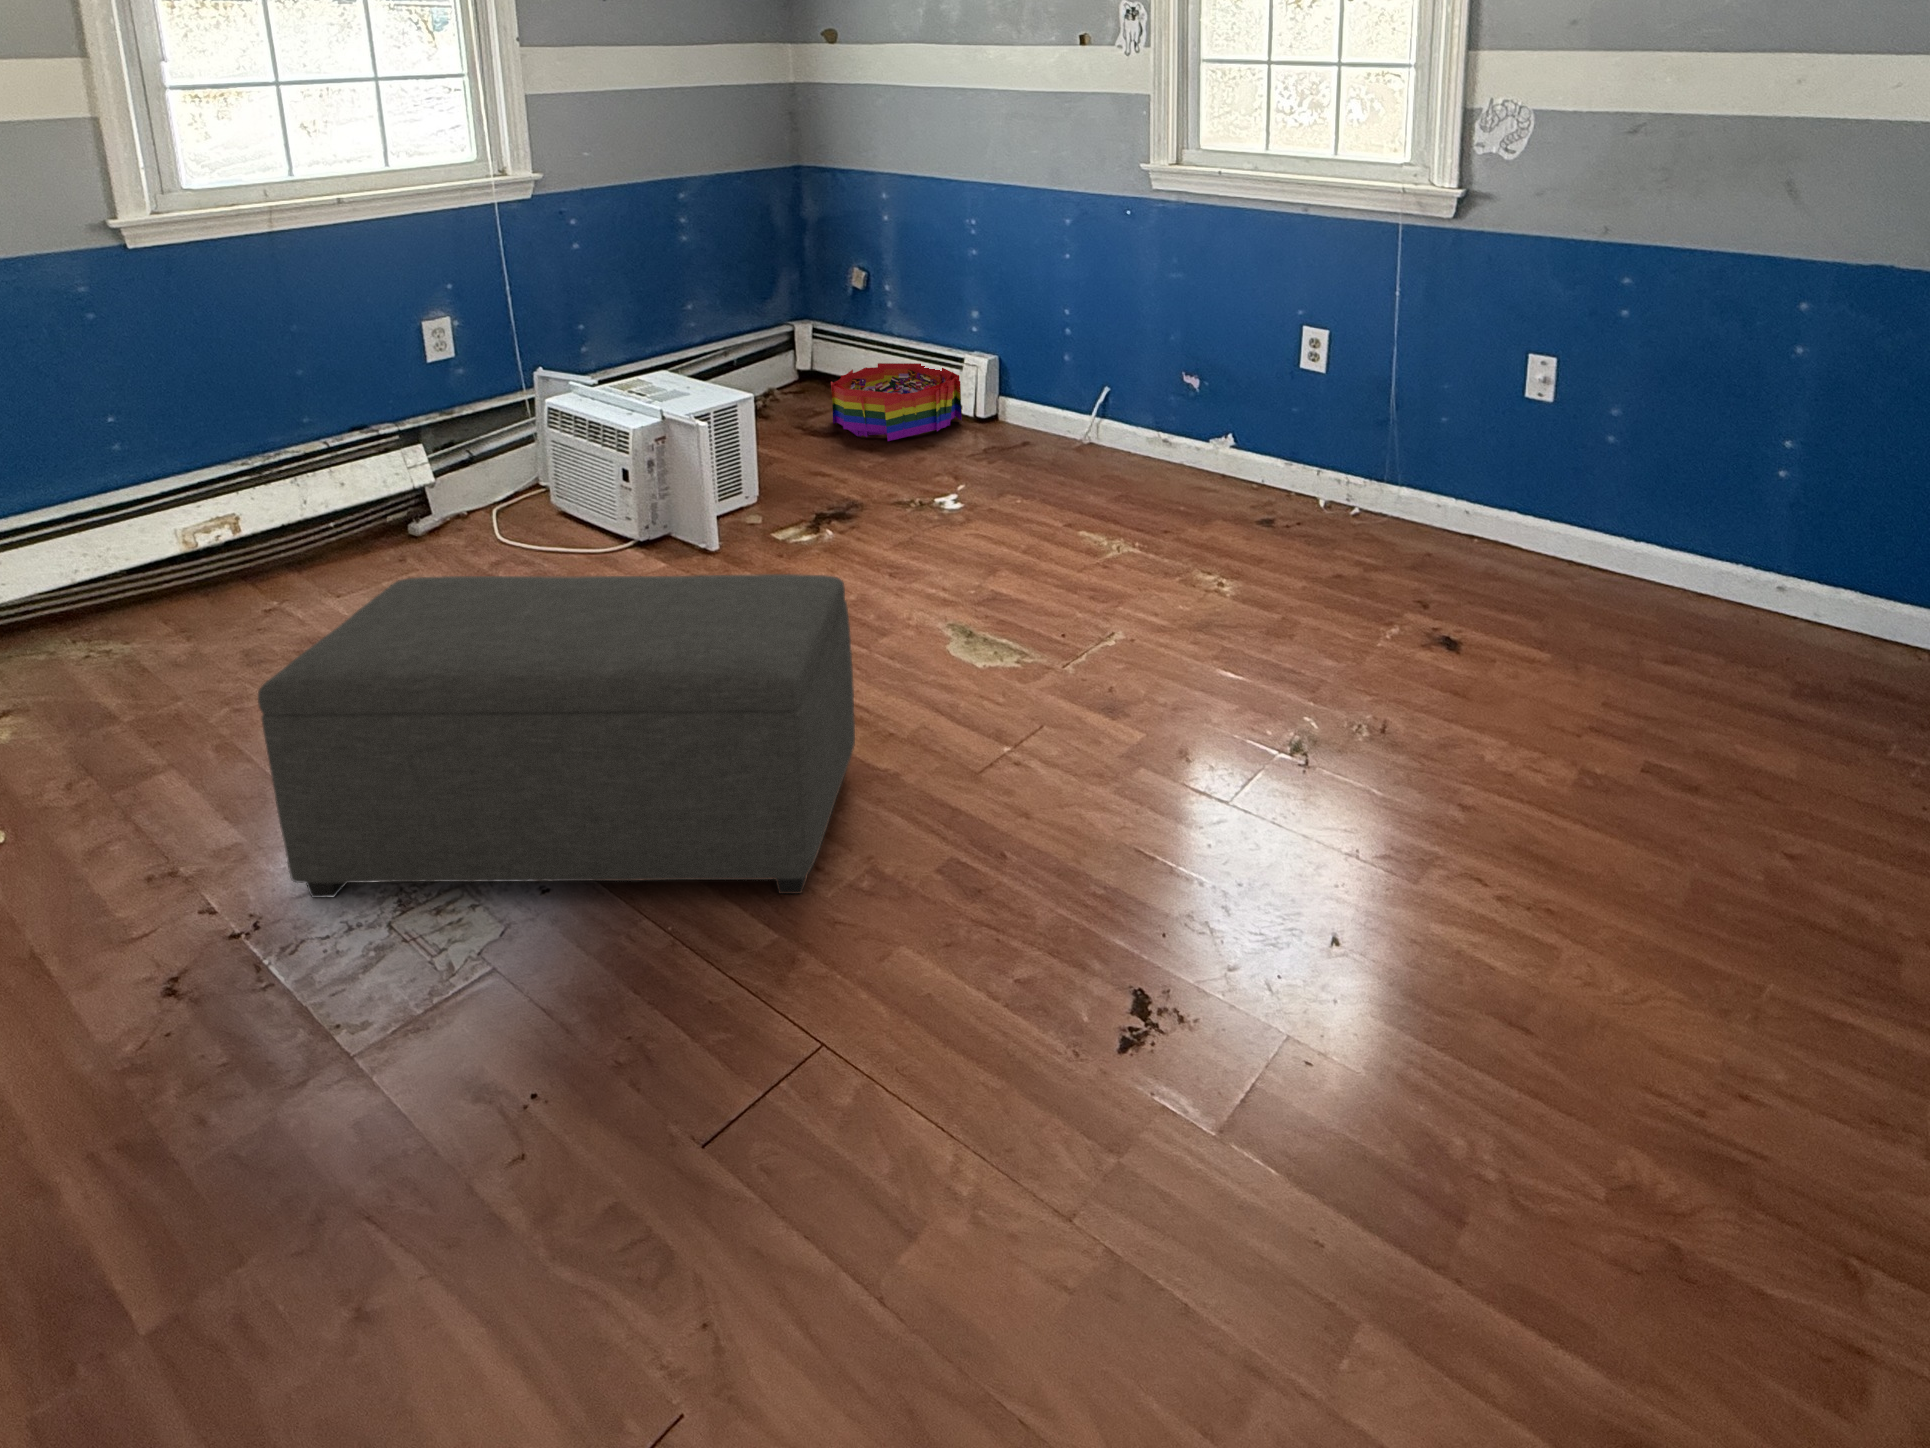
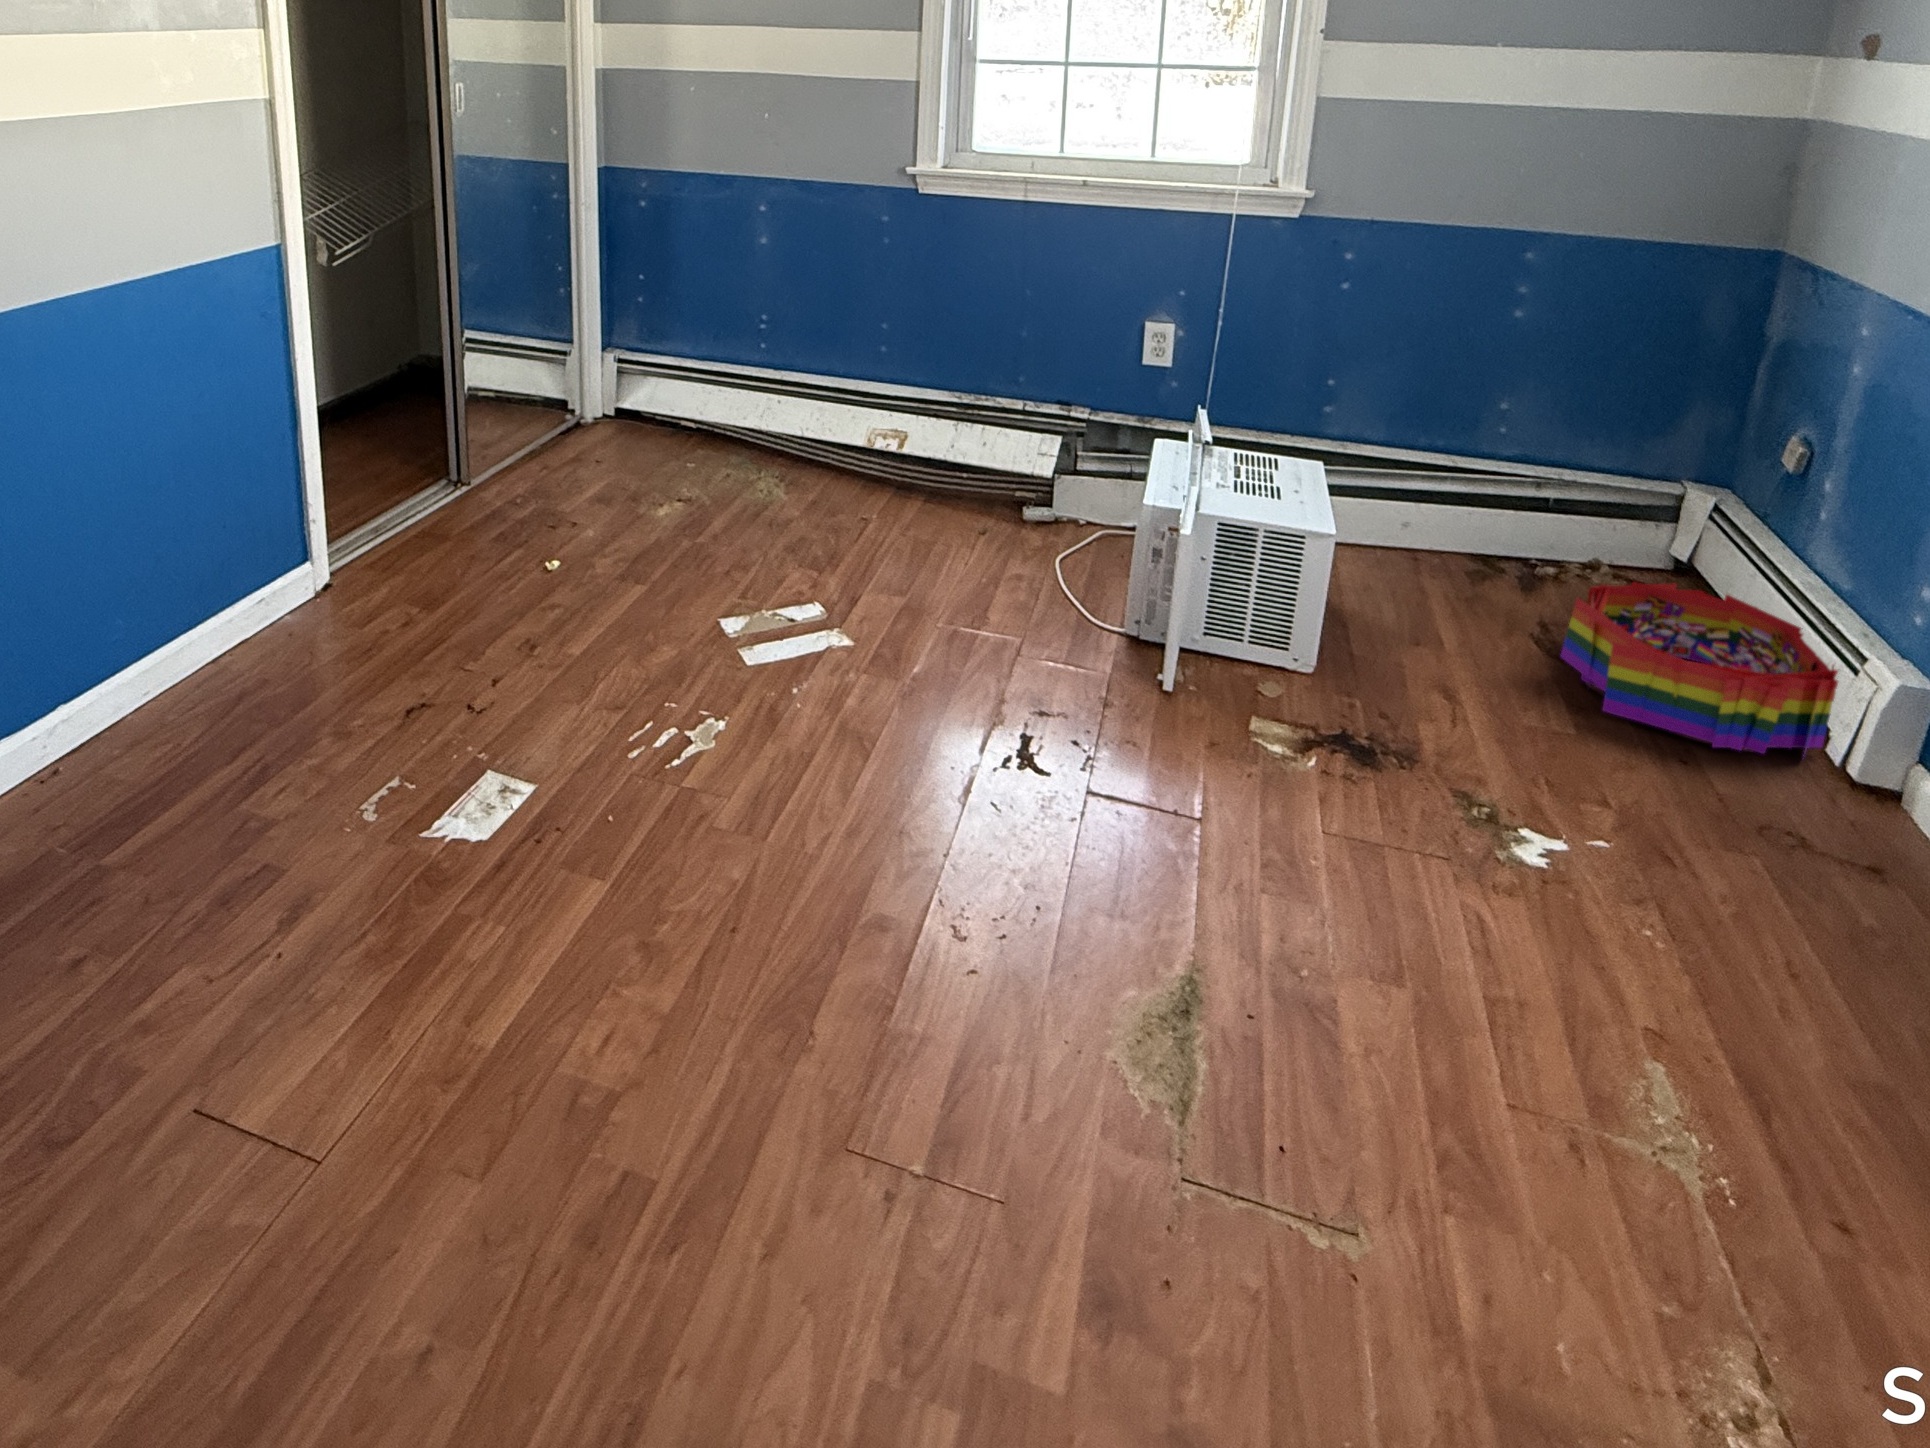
ottoman: present [258,574,855,898] -> none [506,513,814,1029]

